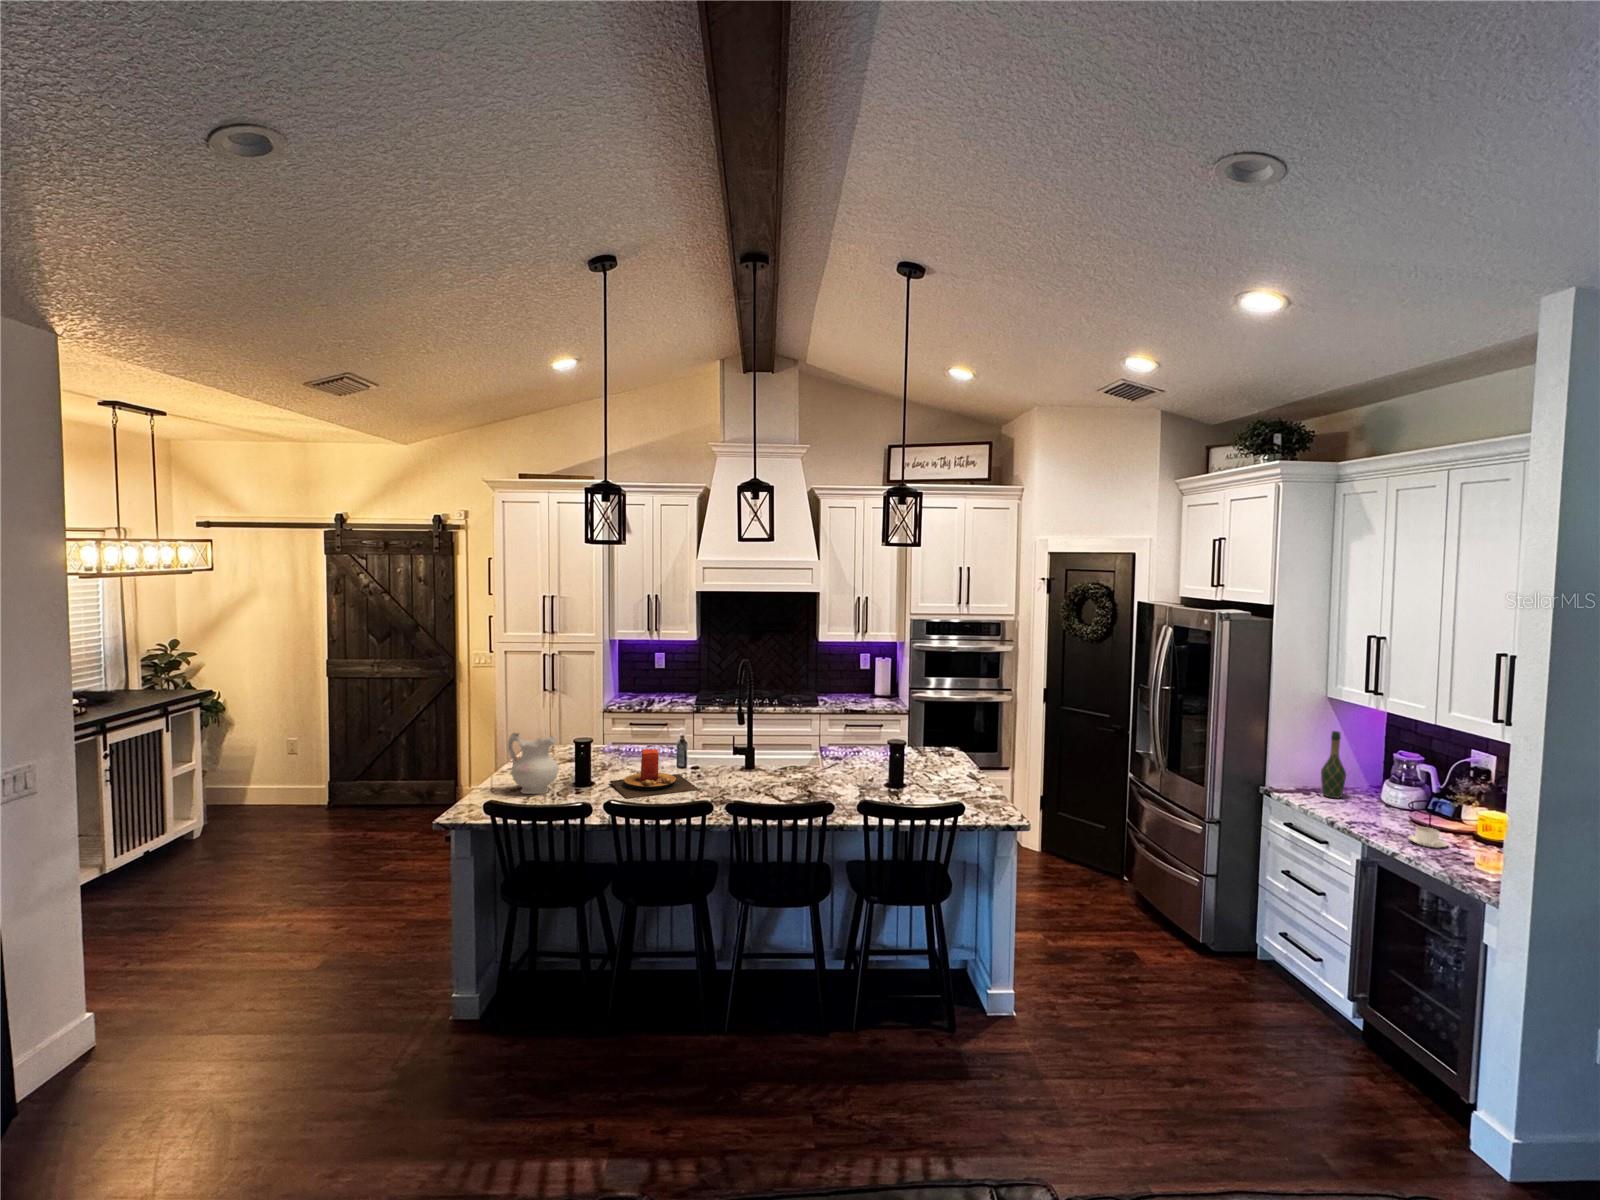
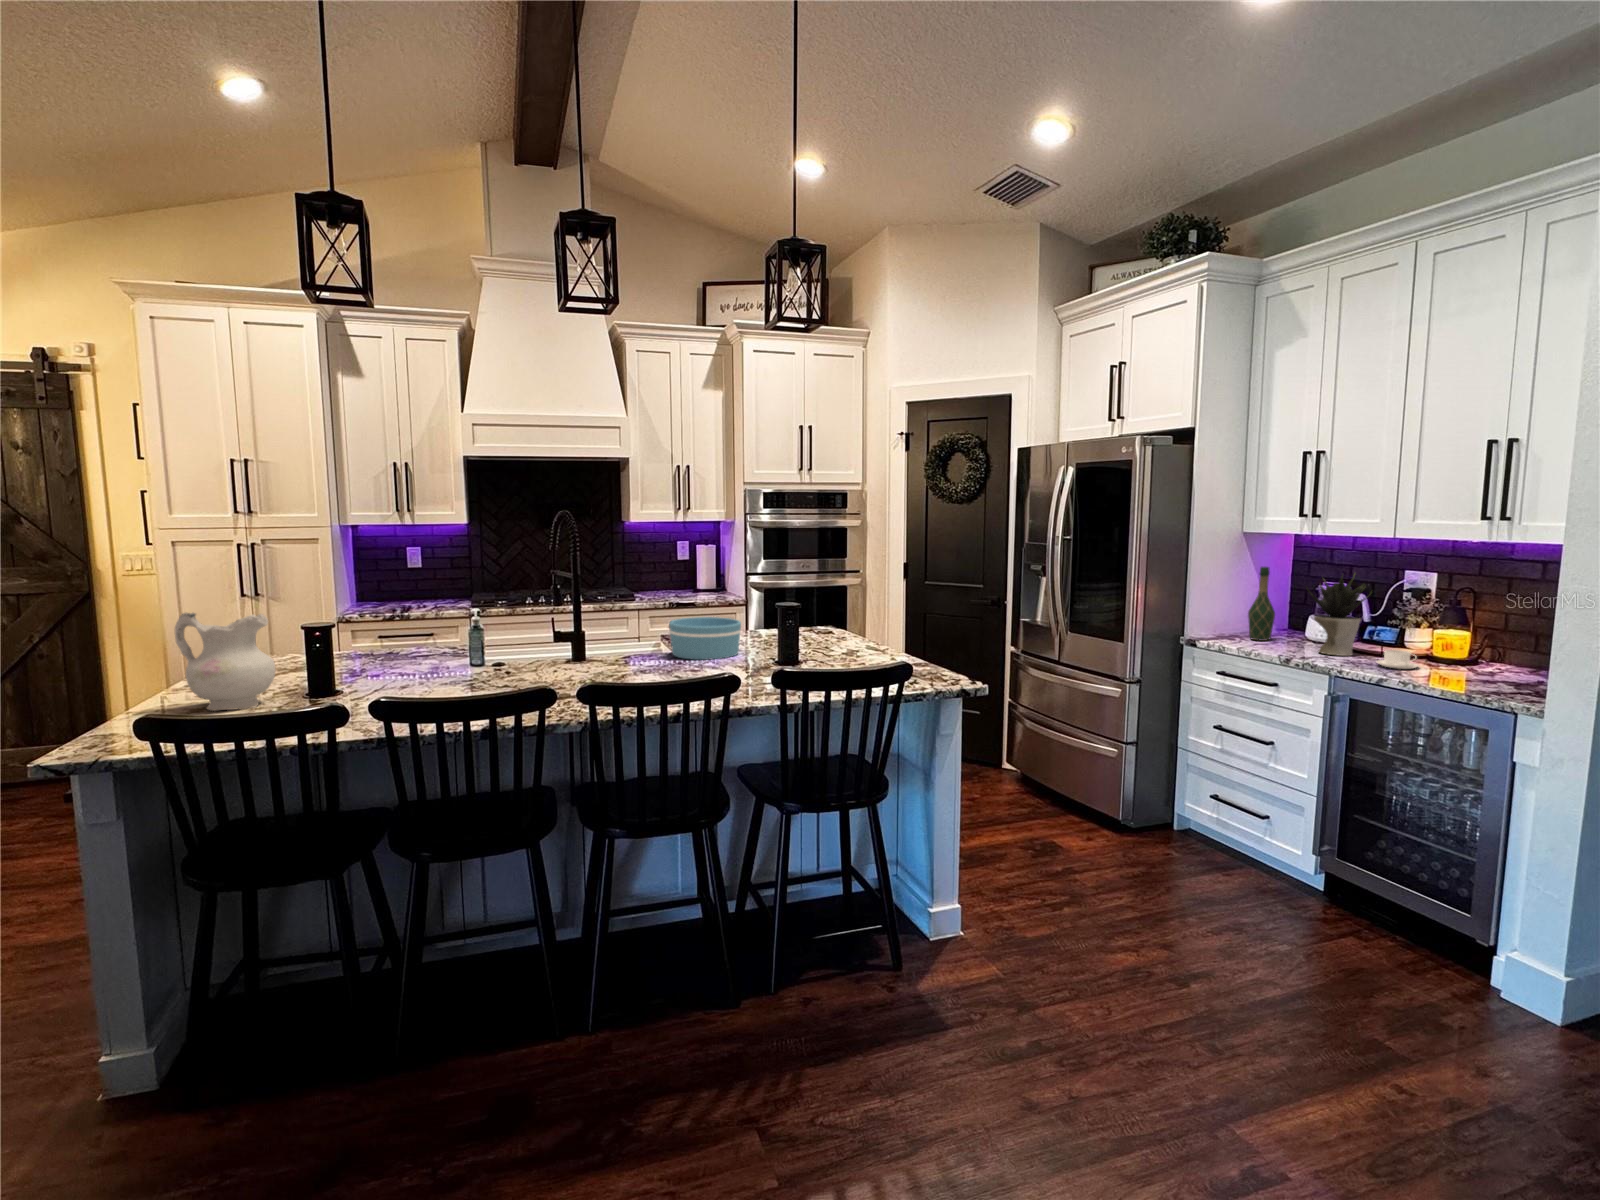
bowl: none [810,742,862,778] -> present [669,617,741,660]
potted plant: none [1357,747,1416,825] -> present [1311,574,1366,656]
candle: present [610,749,699,799] -> none [368,630,519,703]

